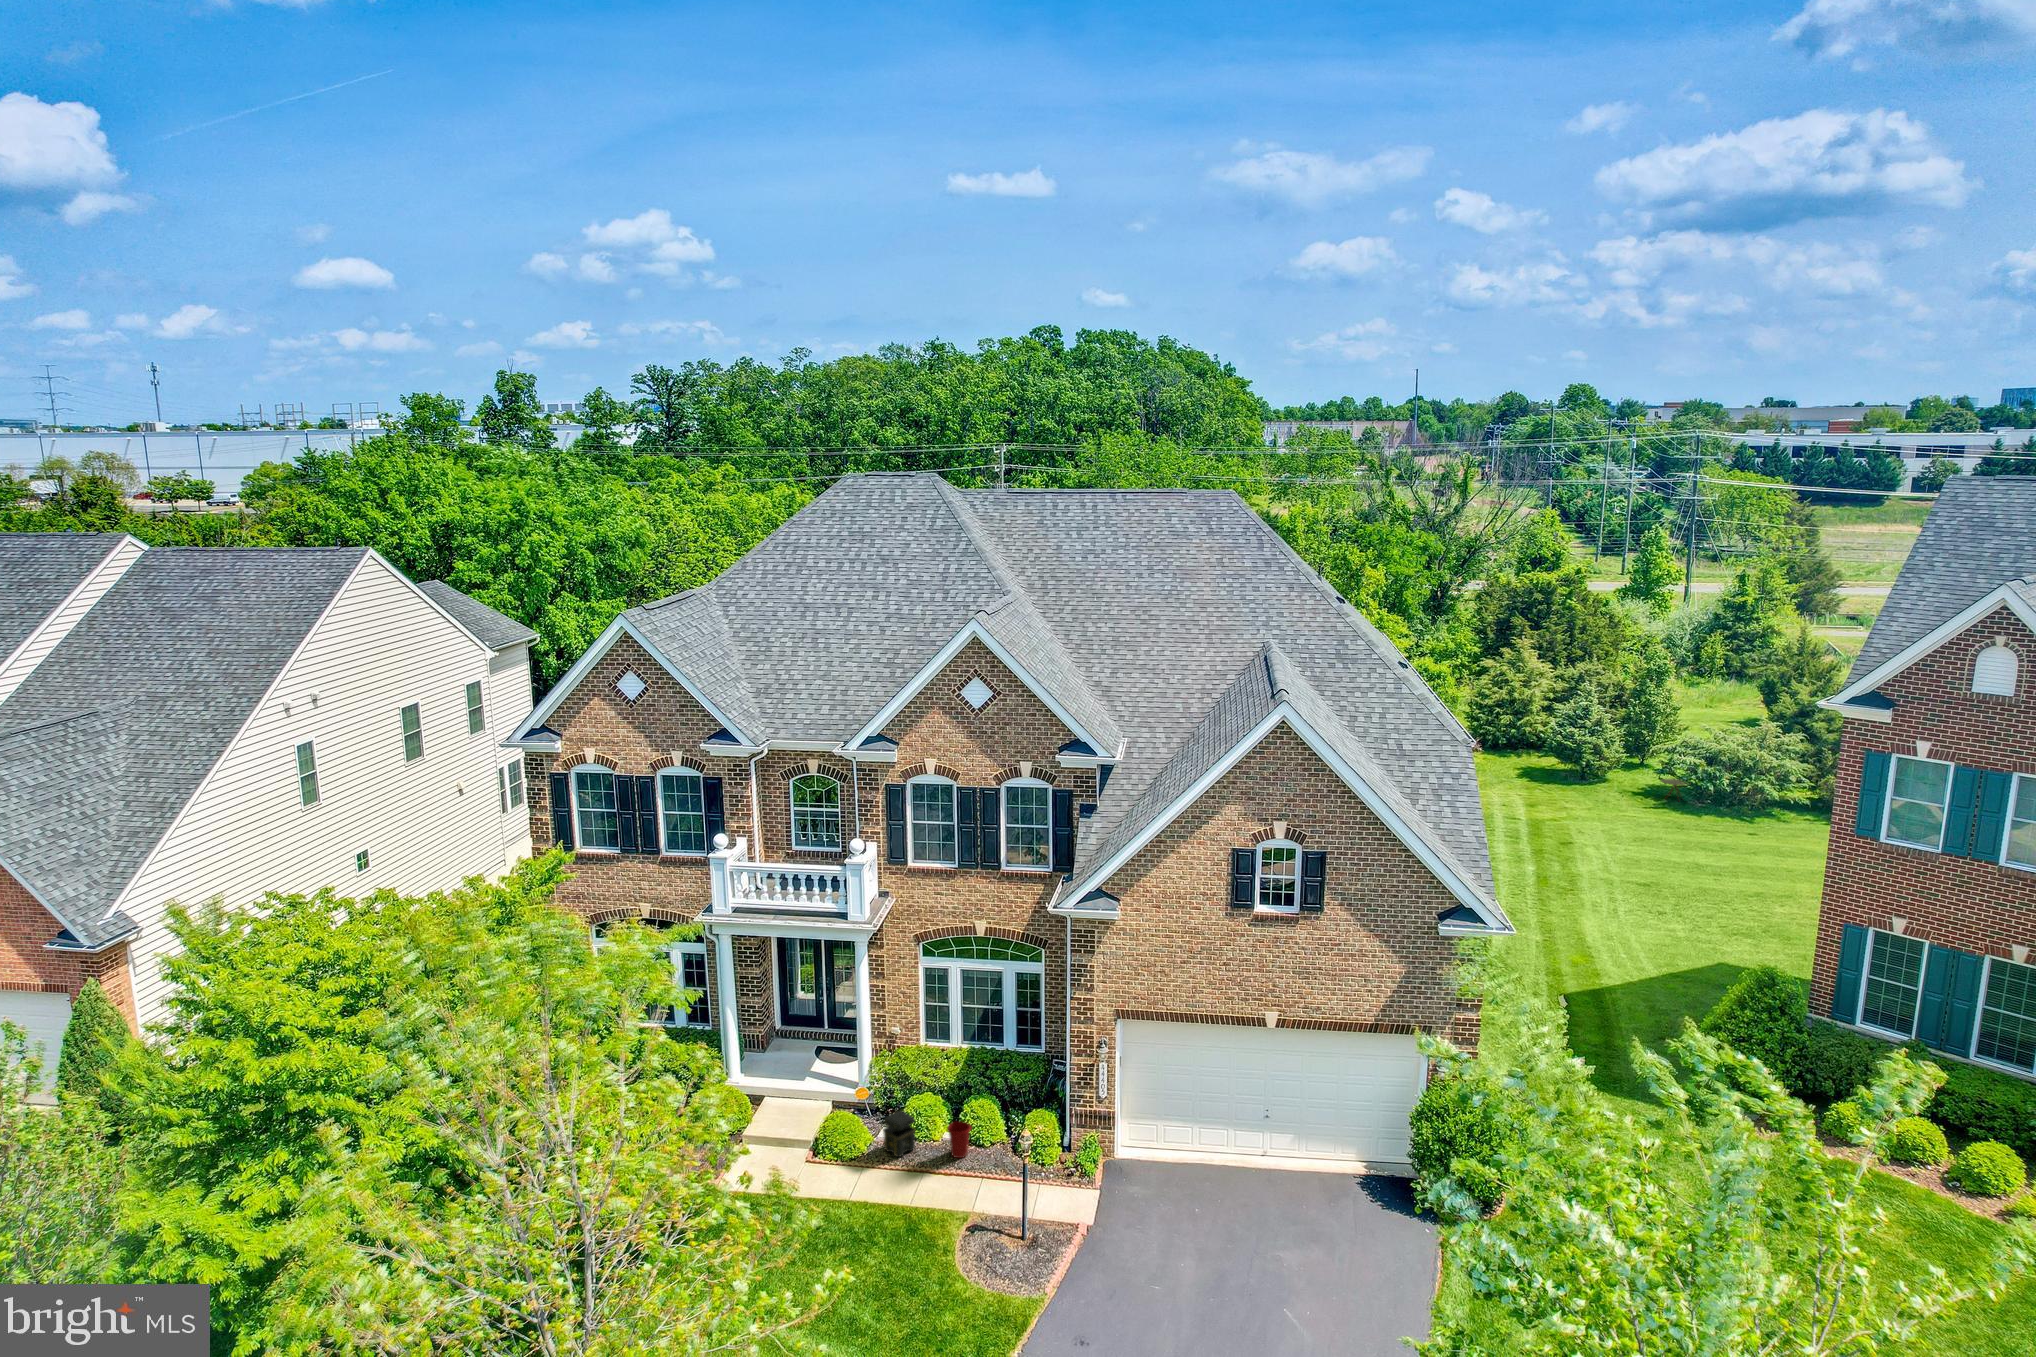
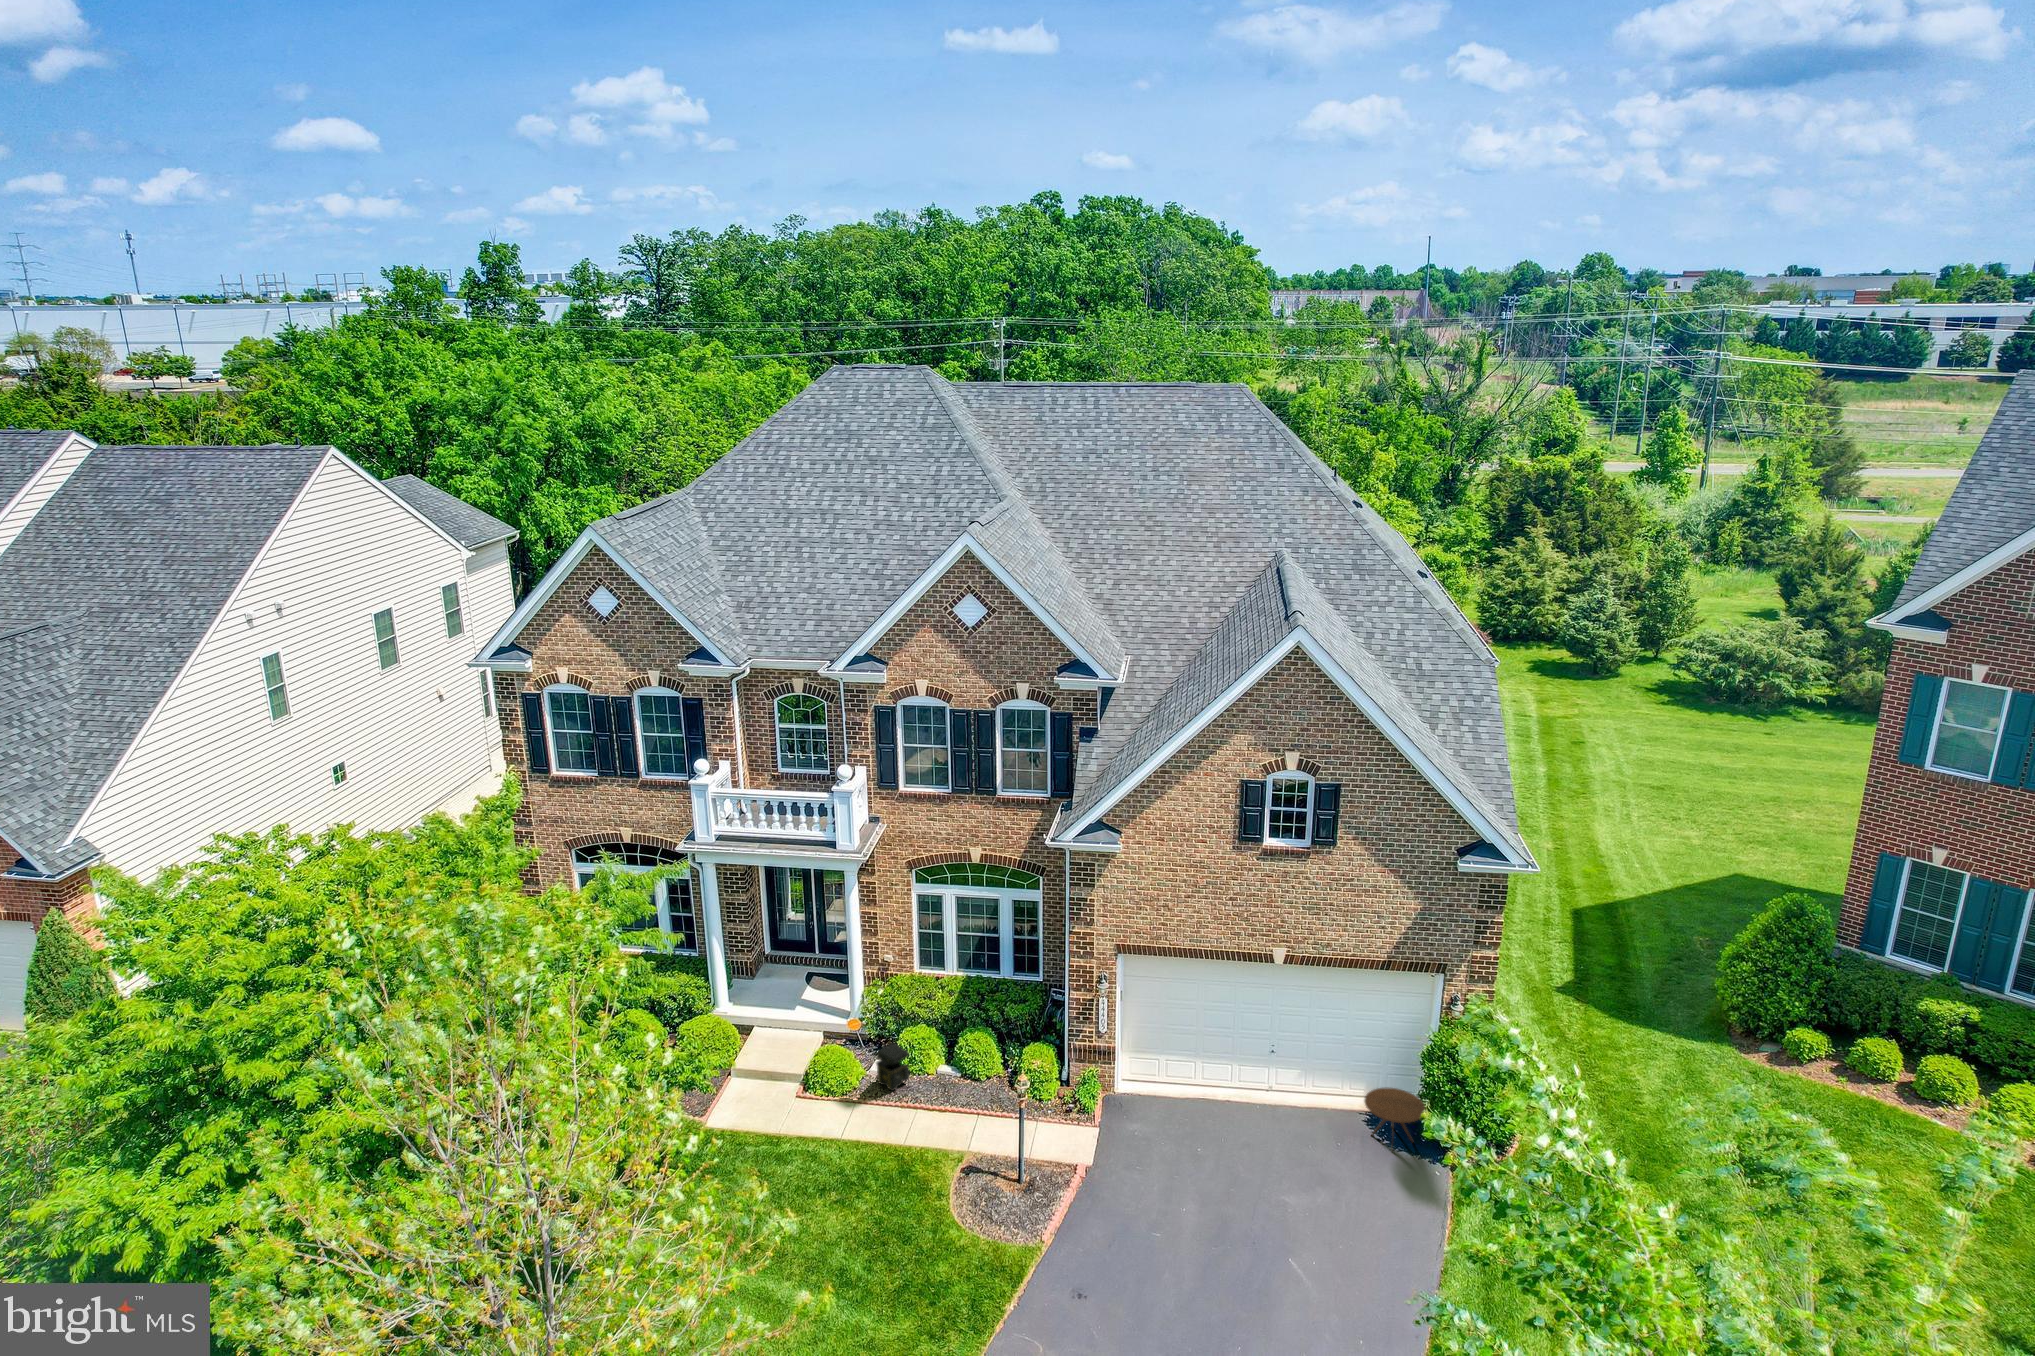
round table: present [1661,779,1686,795] -> present [1364,1088,1425,1141]
waste bin: present [947,1121,972,1158] -> none [942,1054,968,1092]

